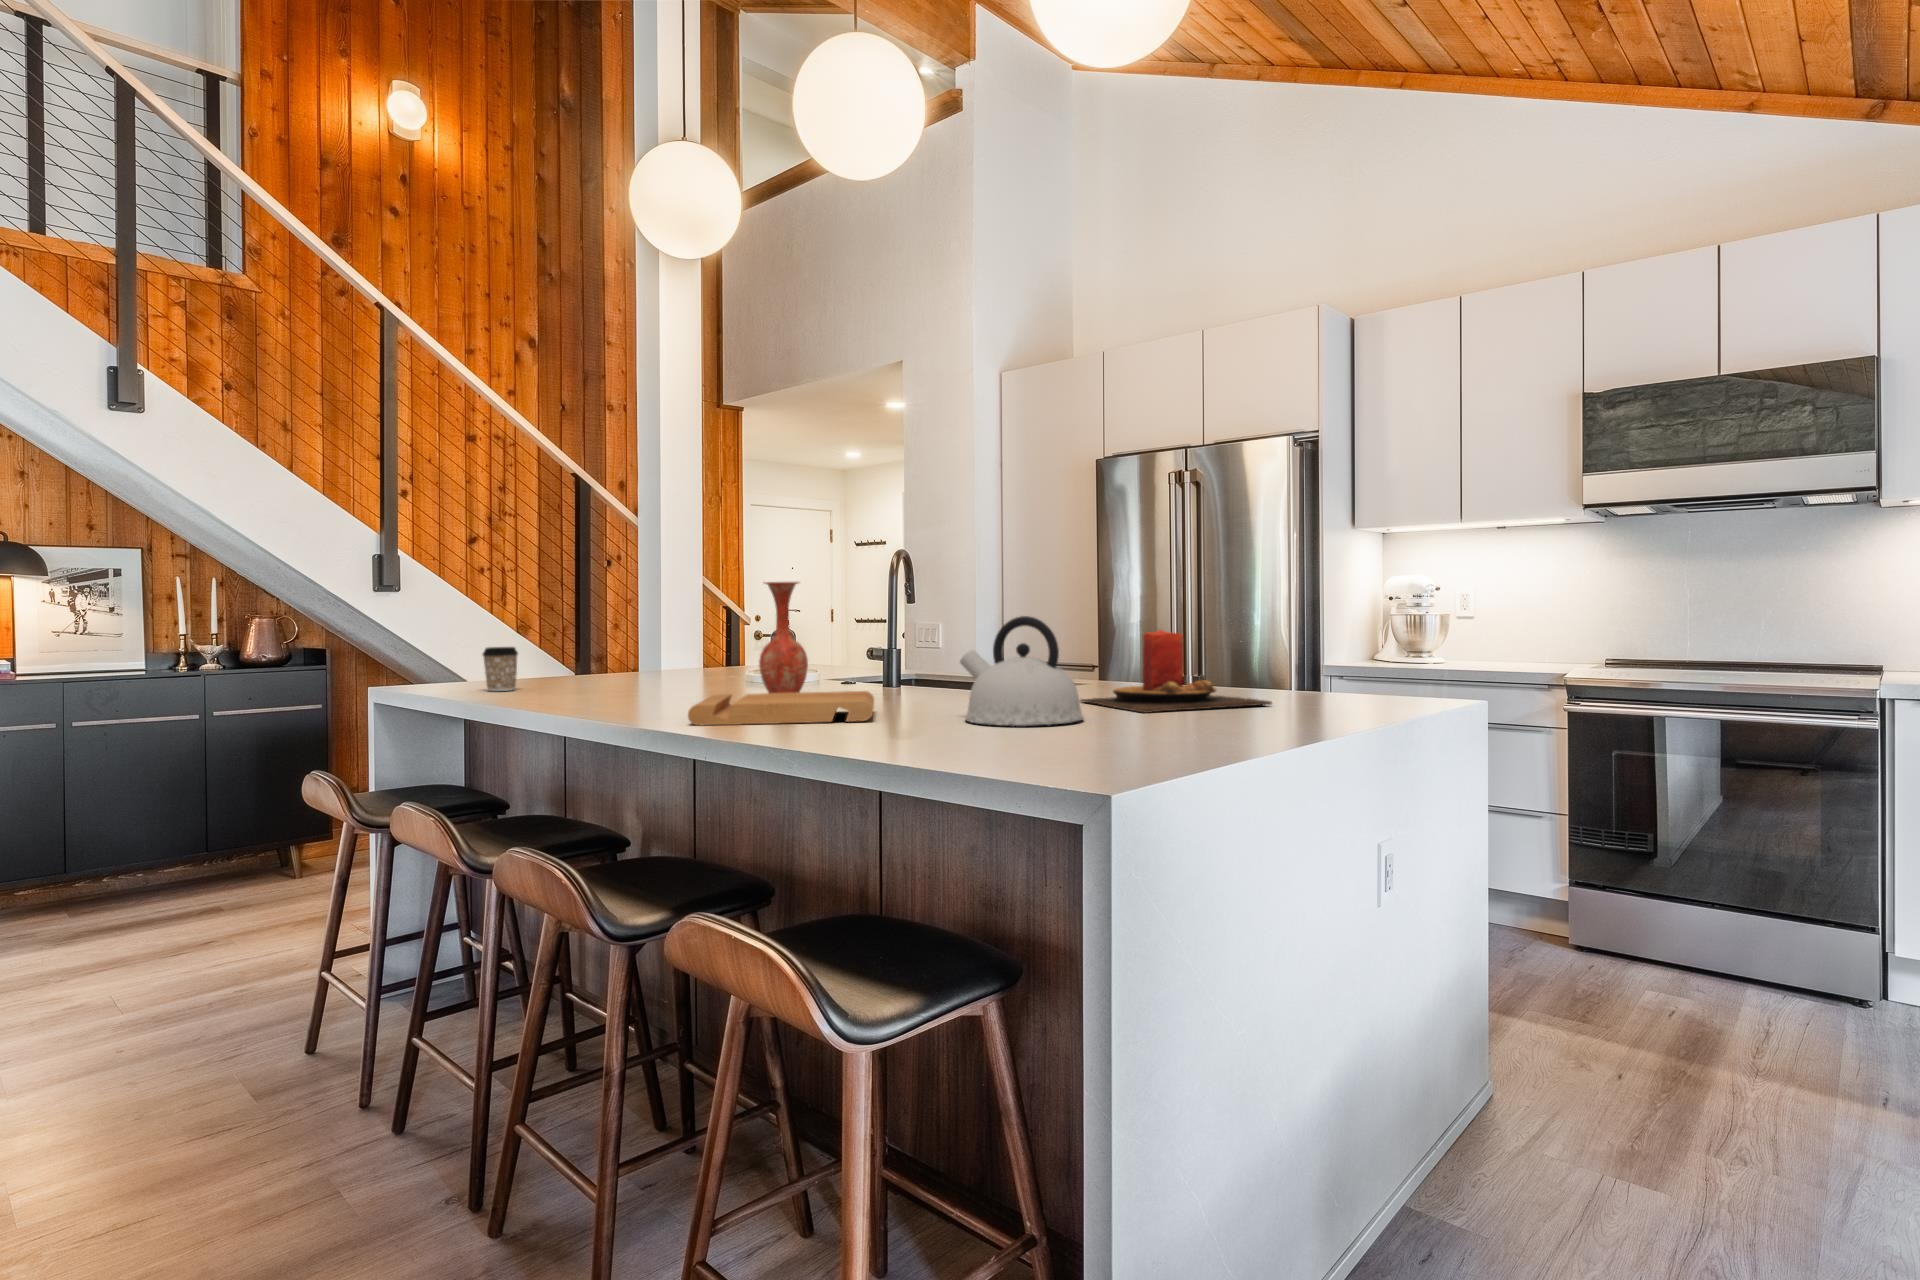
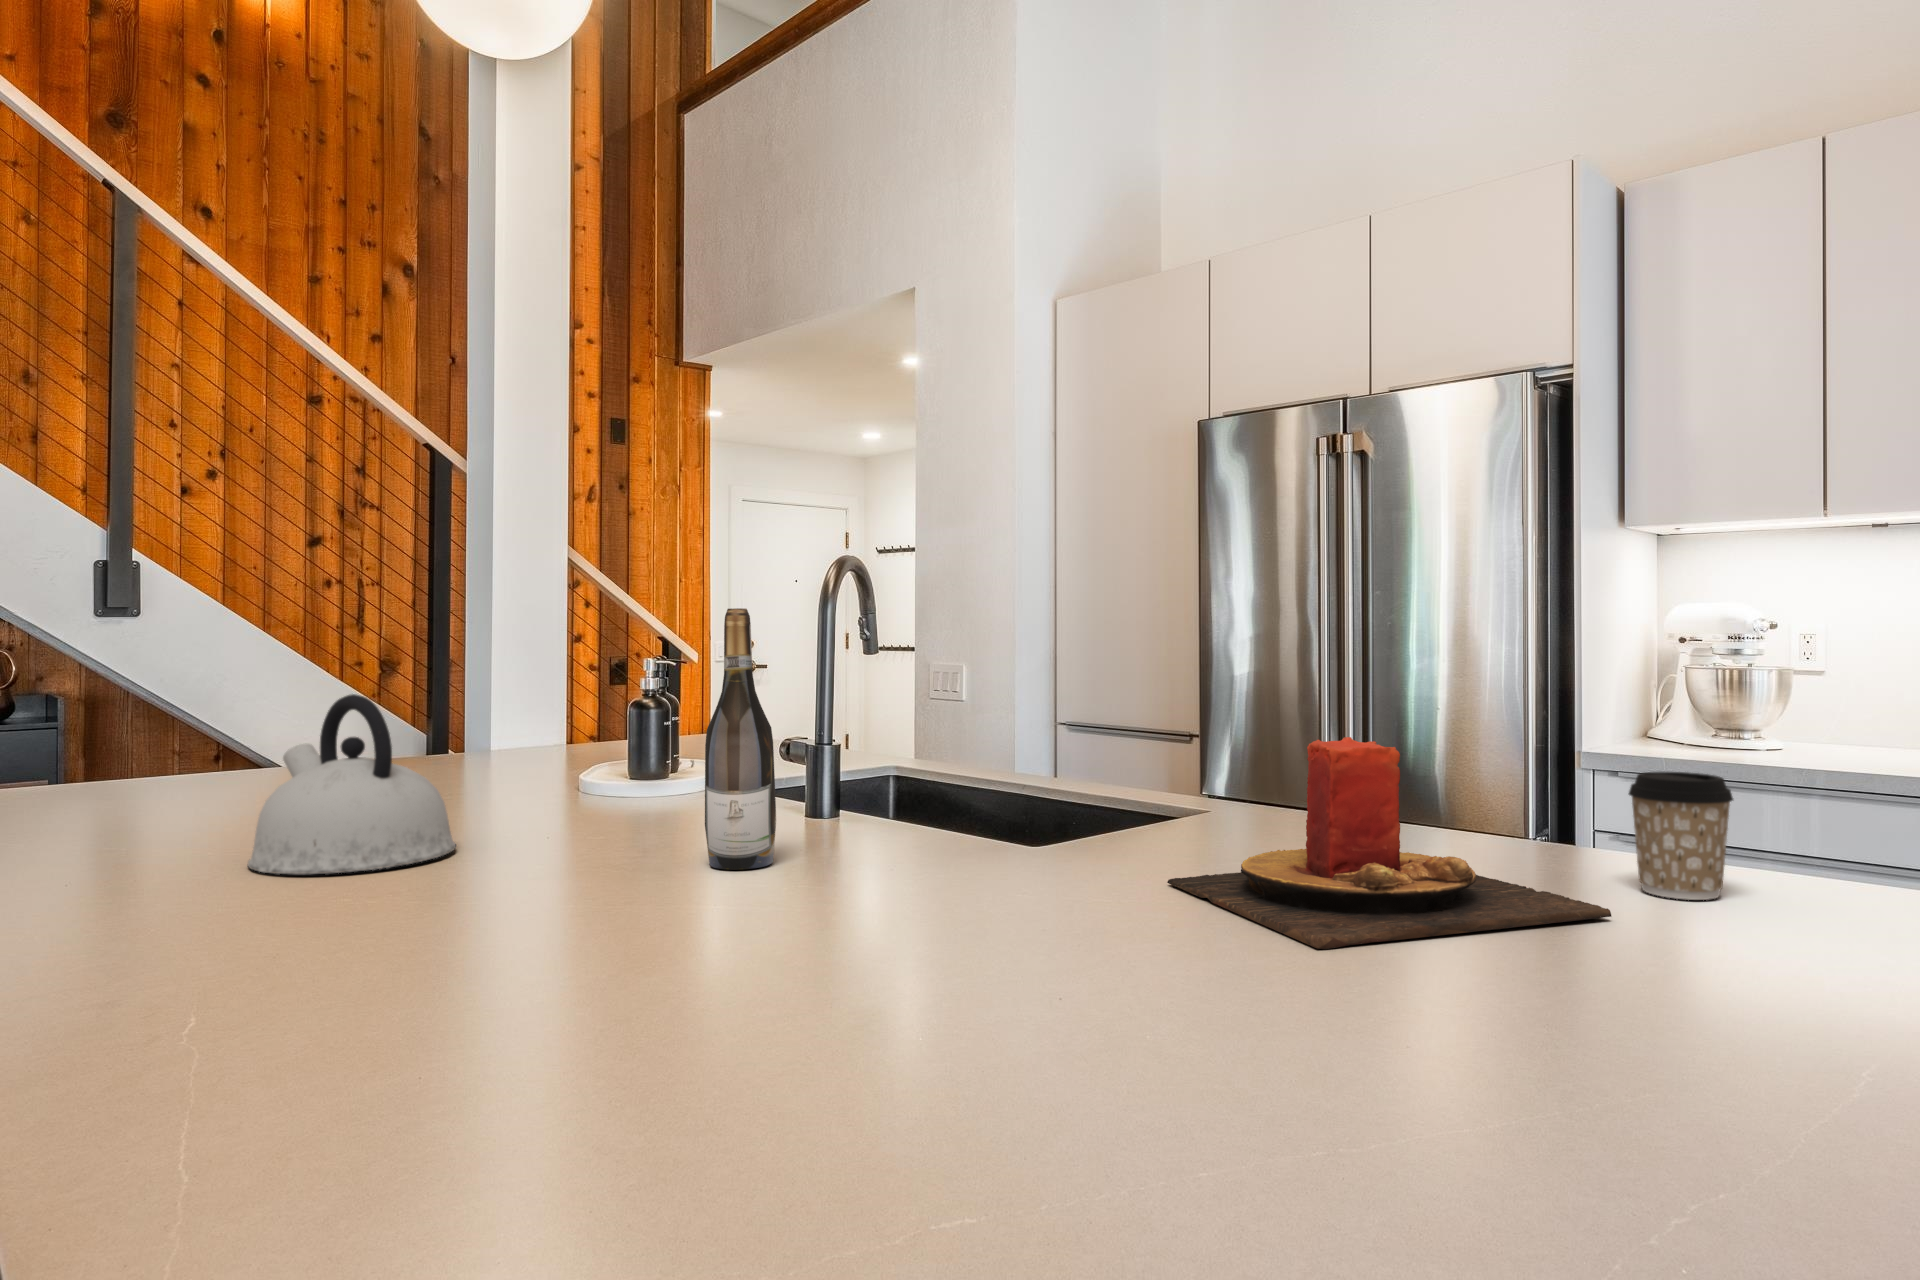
wine bottle: none [851,573,886,702] -> present [705,608,776,870]
vase: present [759,582,808,693] -> none [513,626,614,875]
kettle: present [960,616,1084,726] -> present [247,694,456,874]
coffee cup: present [483,647,518,691] -> present [1629,772,1733,900]
cutting board: present [688,691,874,726] -> none [211,873,711,987]

